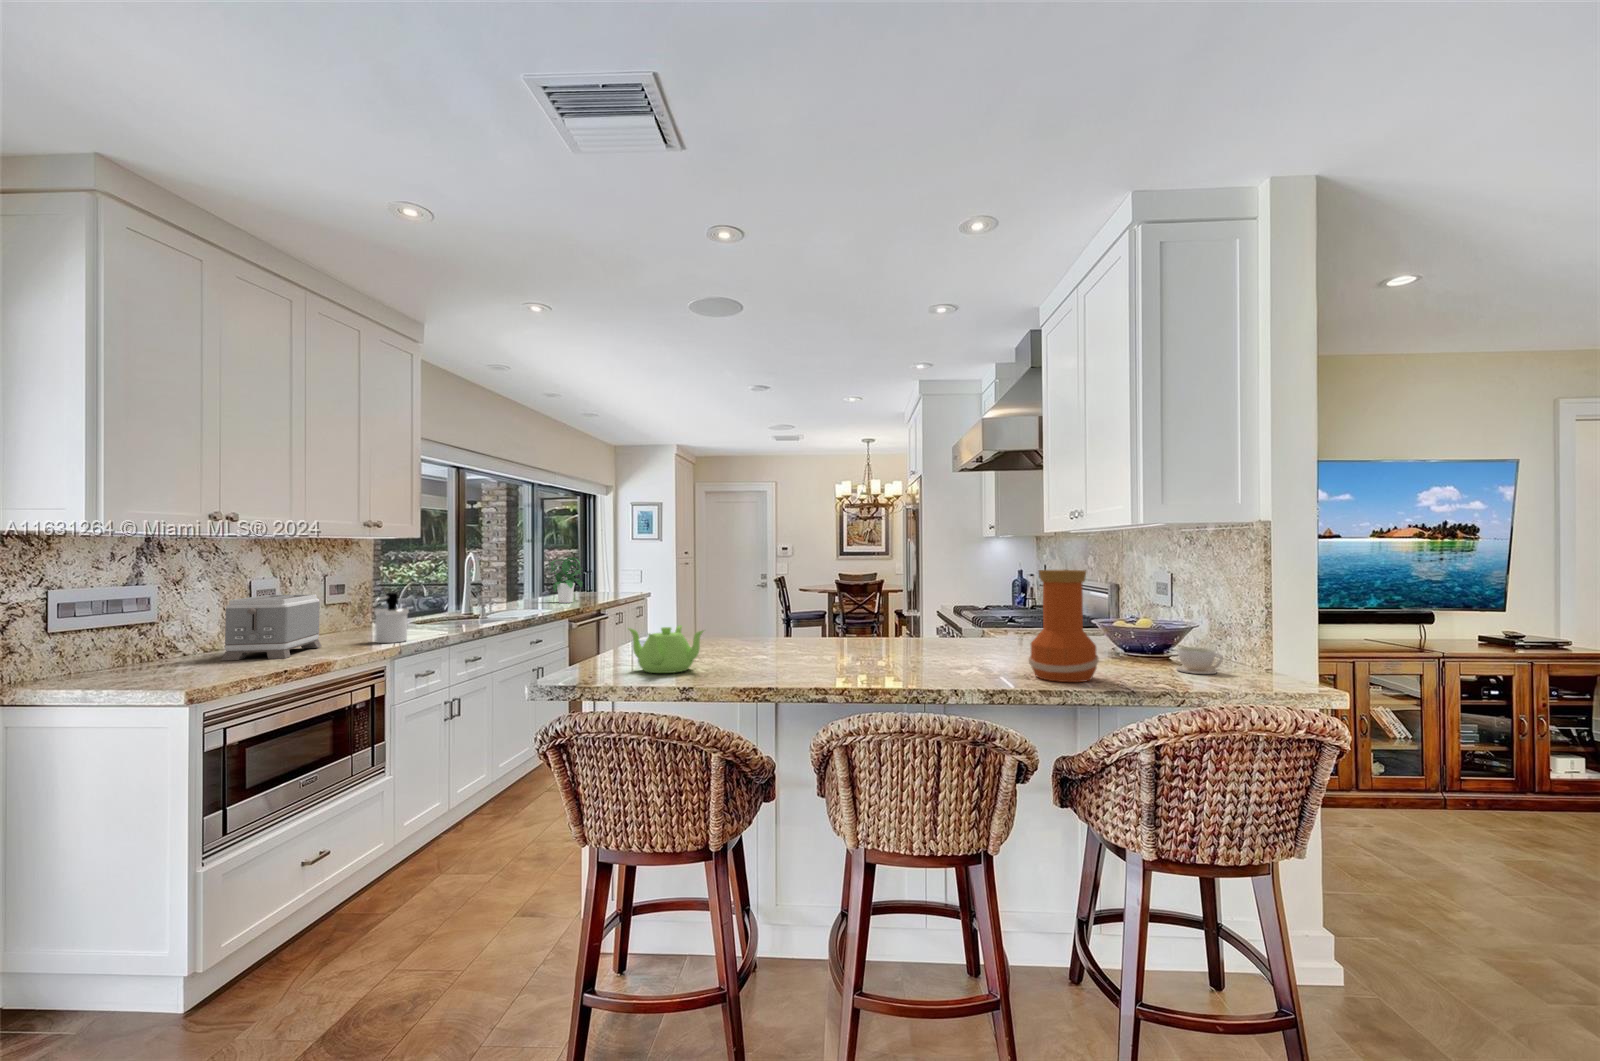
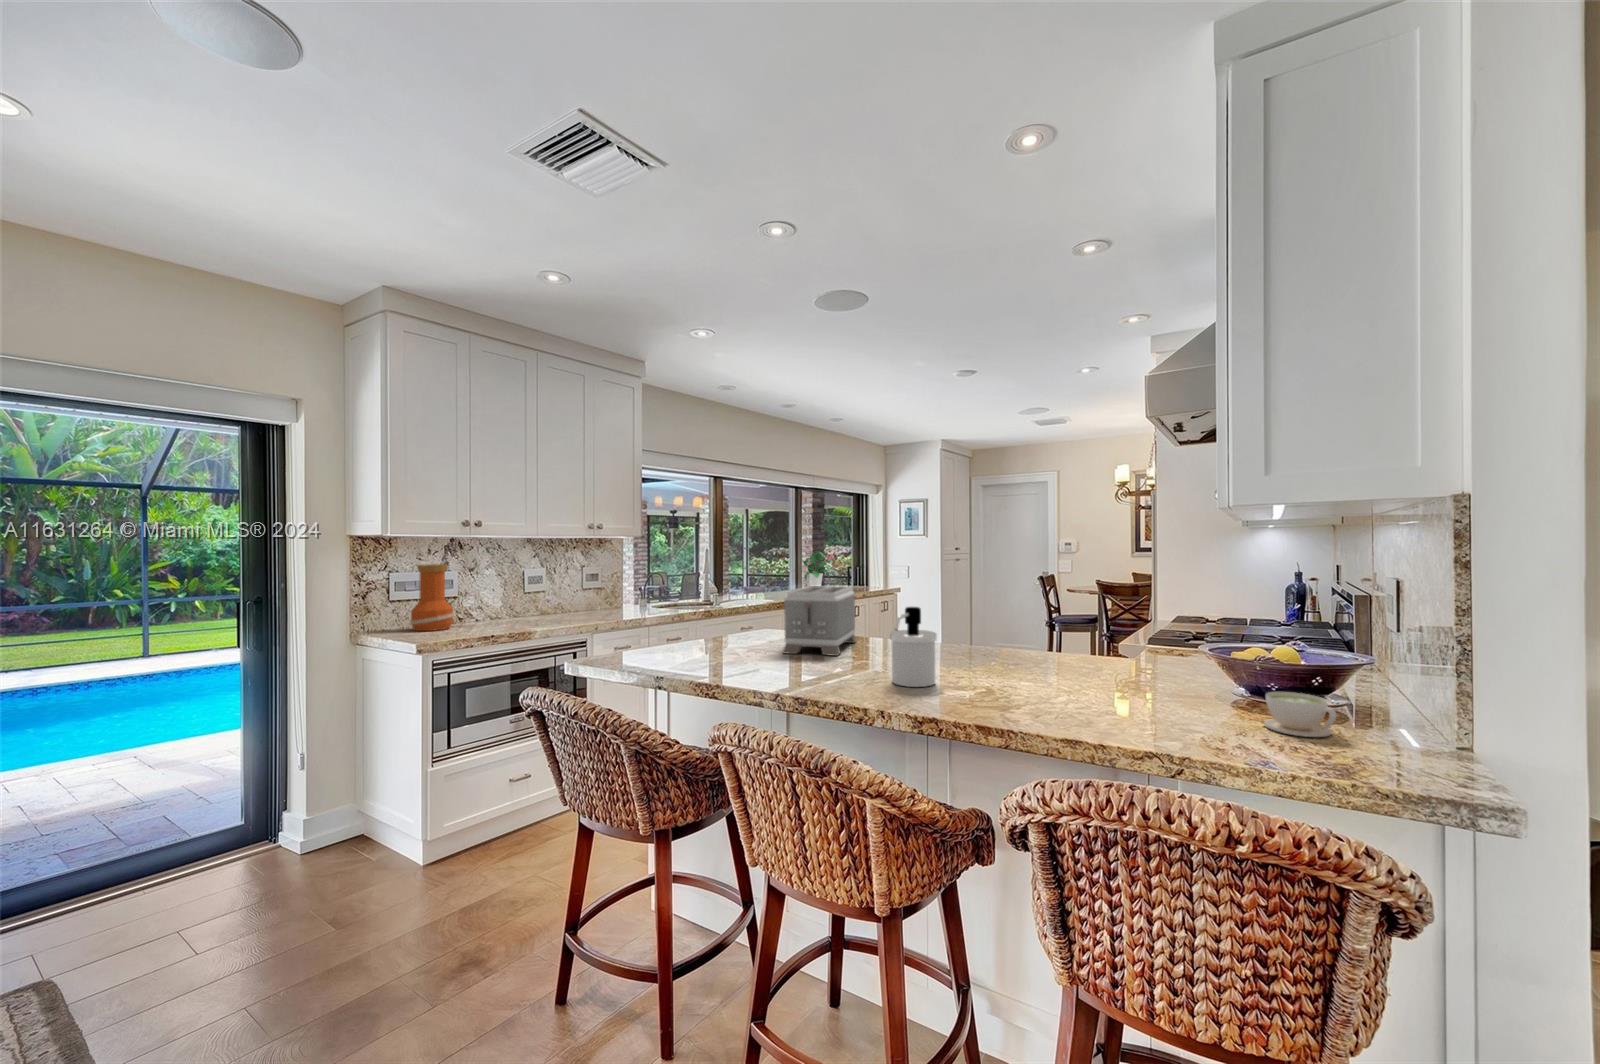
vase: present [1029,570,1099,682] -> present [410,564,454,631]
soap dispenser: present [374,593,409,643] -> present [890,607,937,687]
toaster: present [221,594,321,661] -> present [783,586,856,656]
teapot: present [628,625,704,673] -> none [652,618,715,662]

